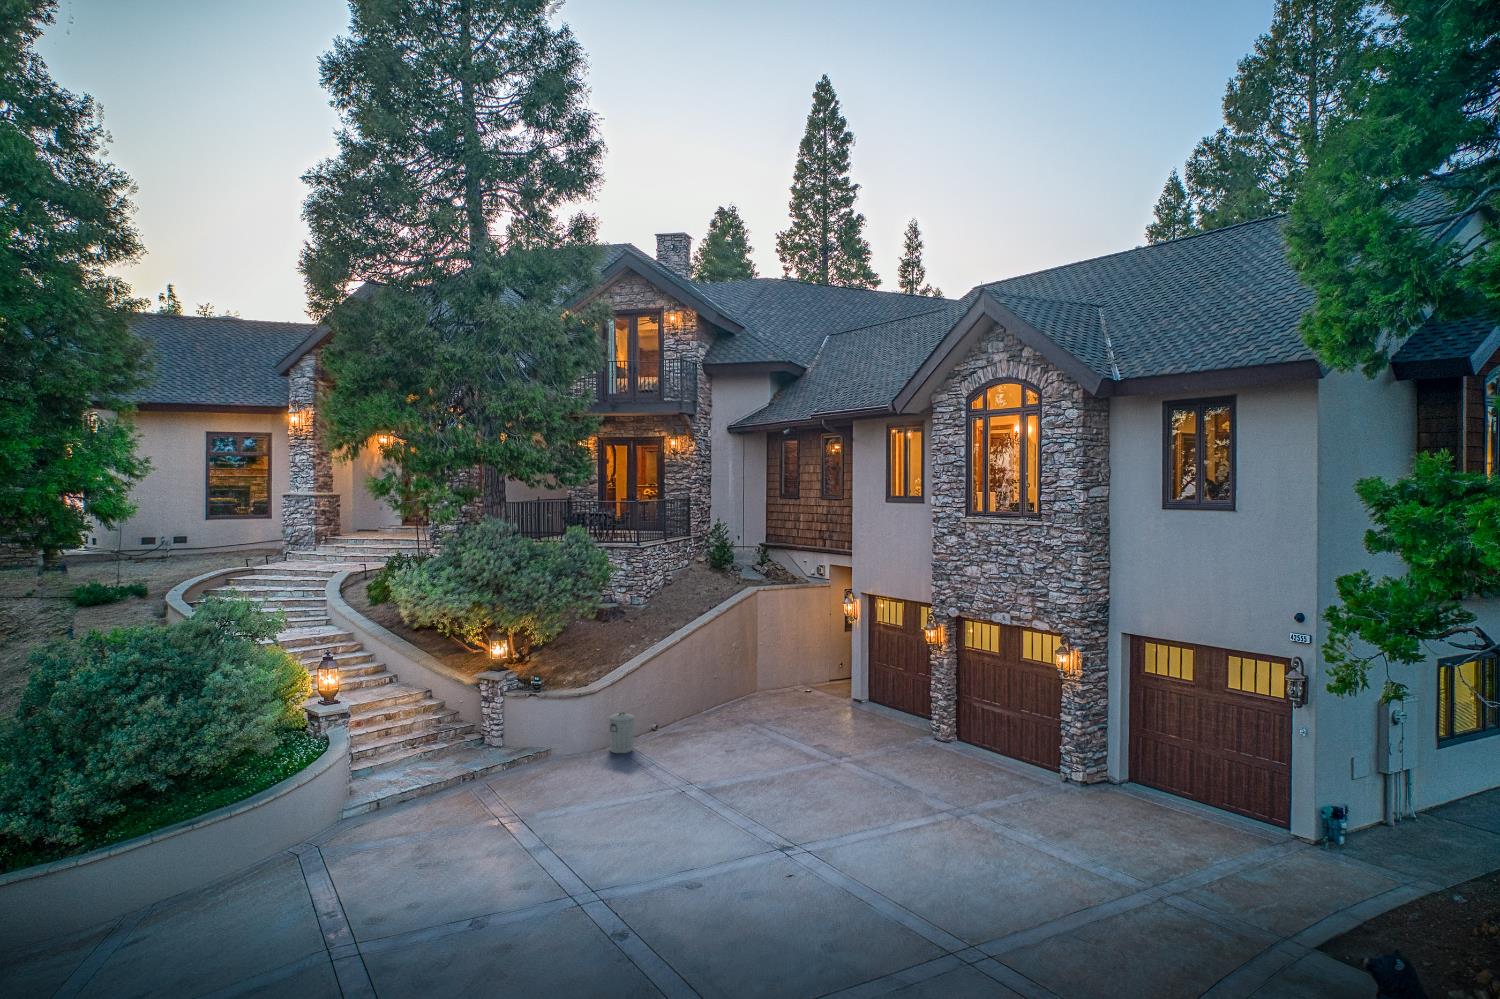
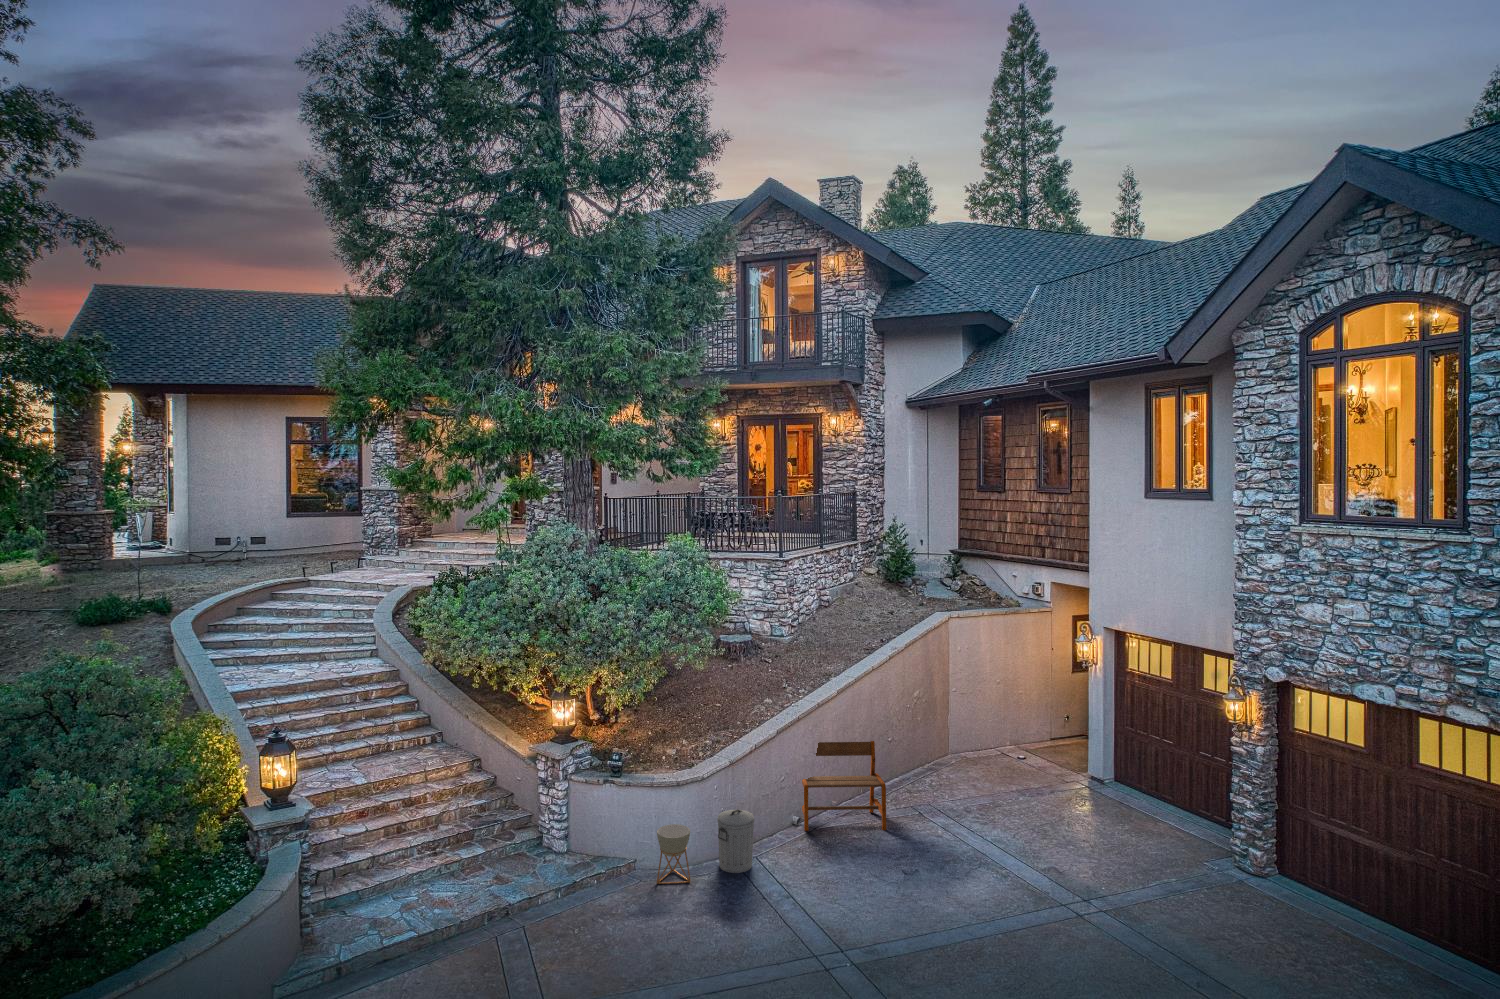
bench: none [659,671,720,733] -> present [802,741,886,831]
planter: none [570,723,593,761] -> present [657,824,690,884]

